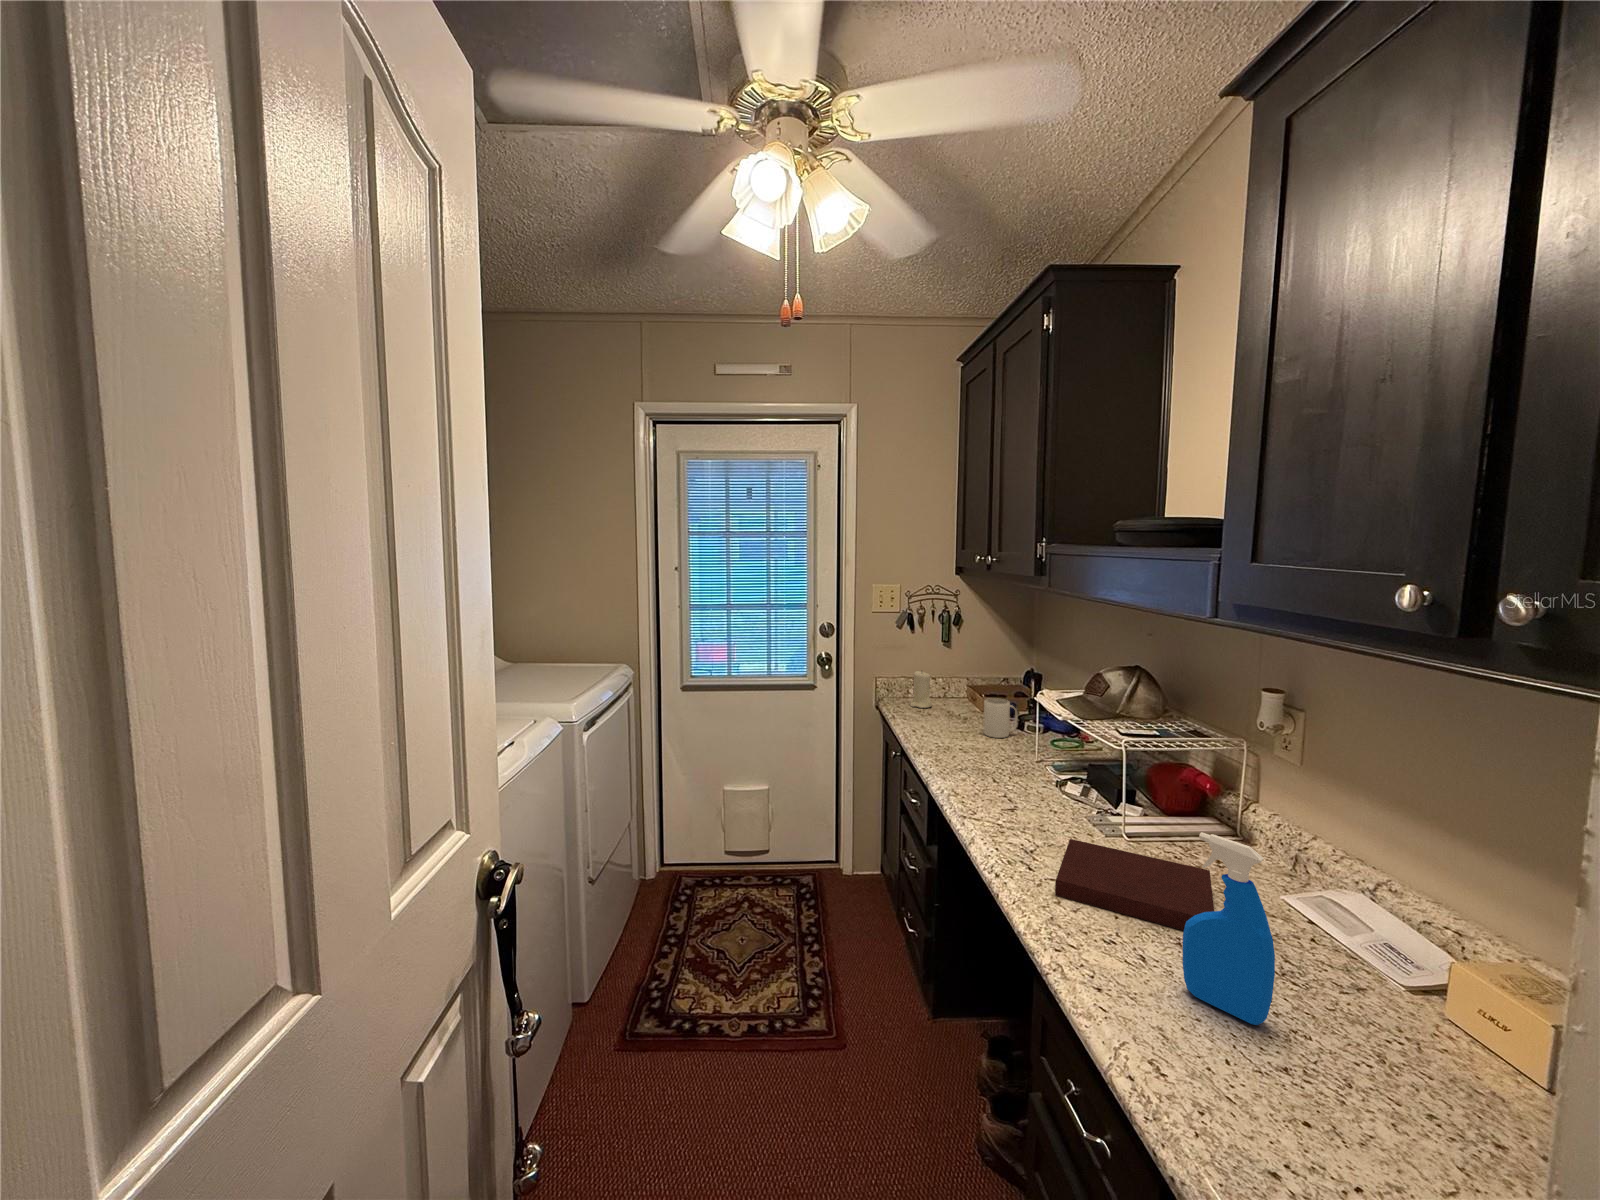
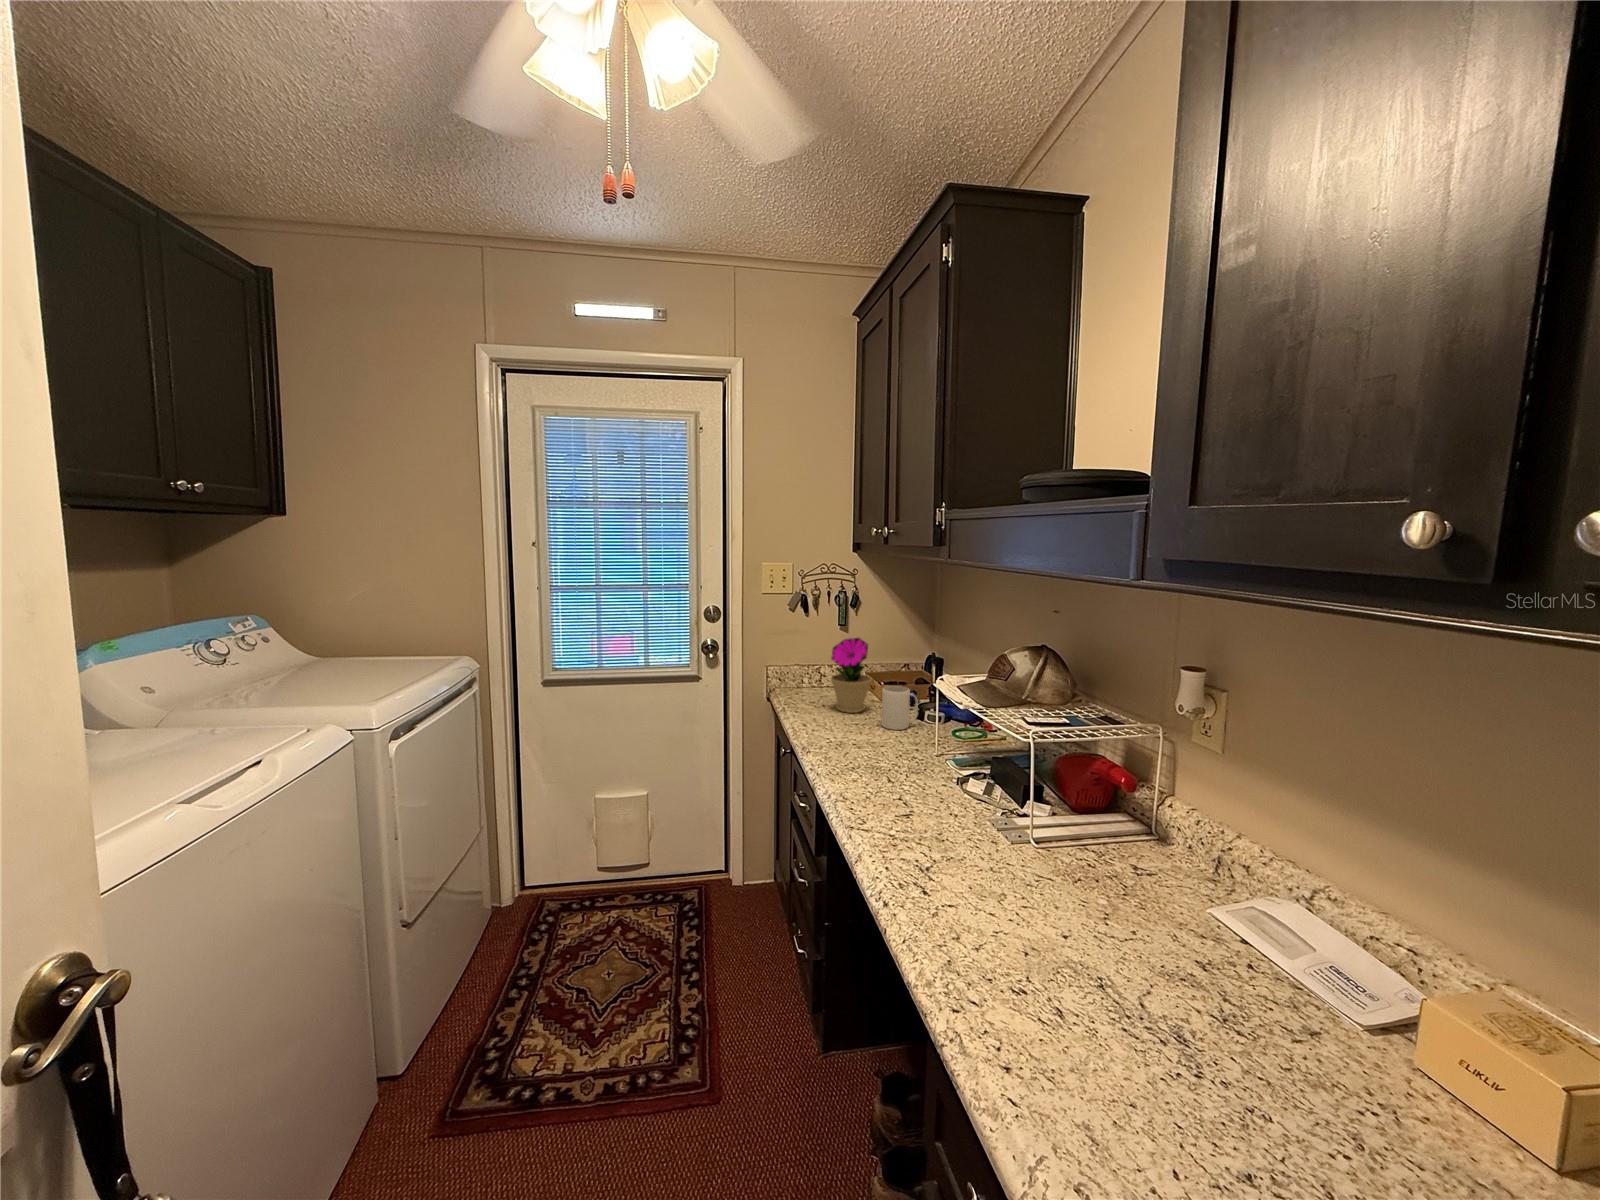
flower pot: none [935,654,974,722] -> present [831,638,872,713]
candle: present [910,671,932,708] -> none [805,657,828,699]
spray bottle: present [1183,832,1275,1025] -> none [1111,853,1228,1107]
notebook: present [1055,839,1214,930] -> none [954,851,1143,975]

